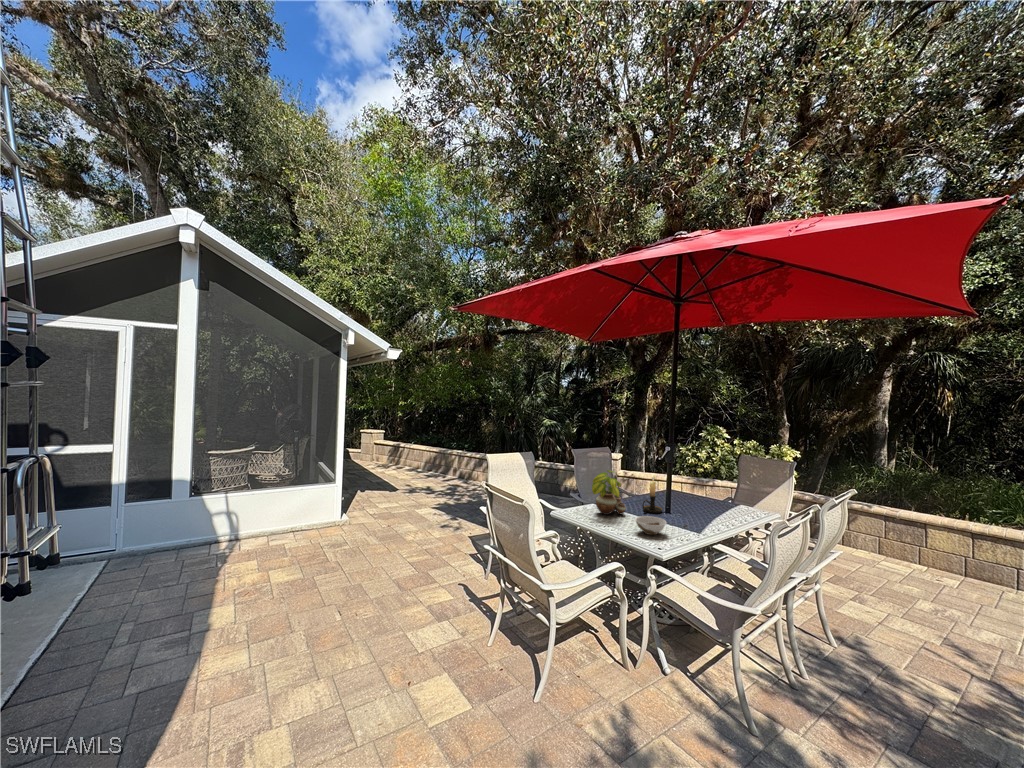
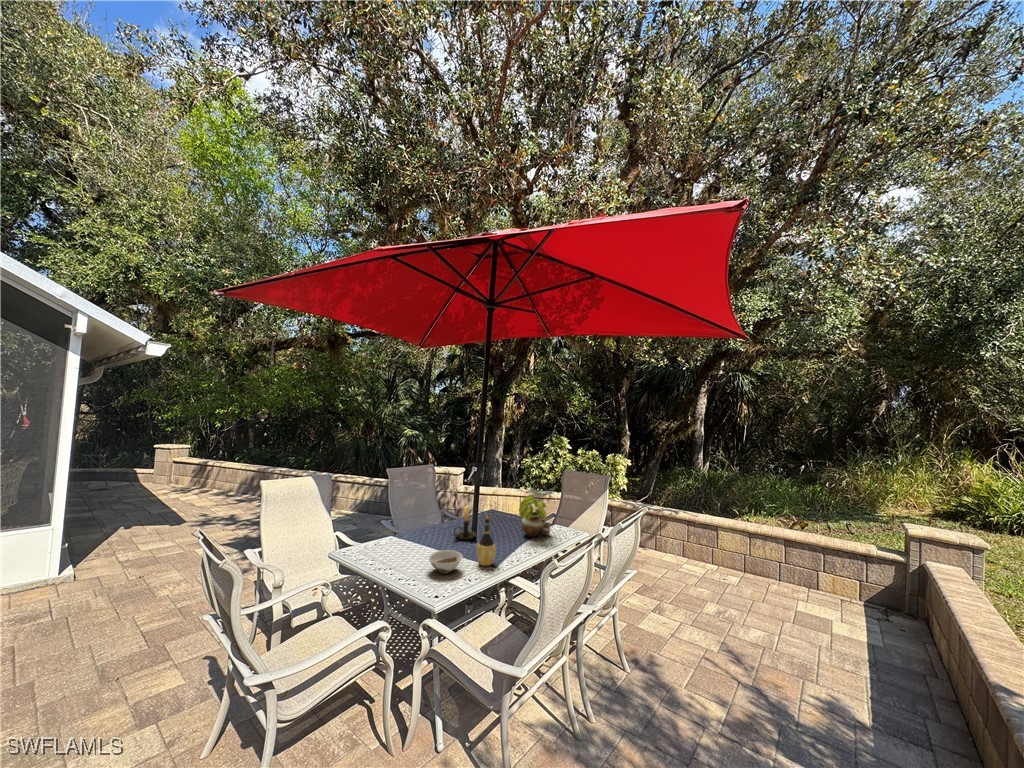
potted plant: present [592,470,626,515] -> present [519,492,550,537]
wine bottle: none [676,487,695,533] -> present [477,516,496,566]

